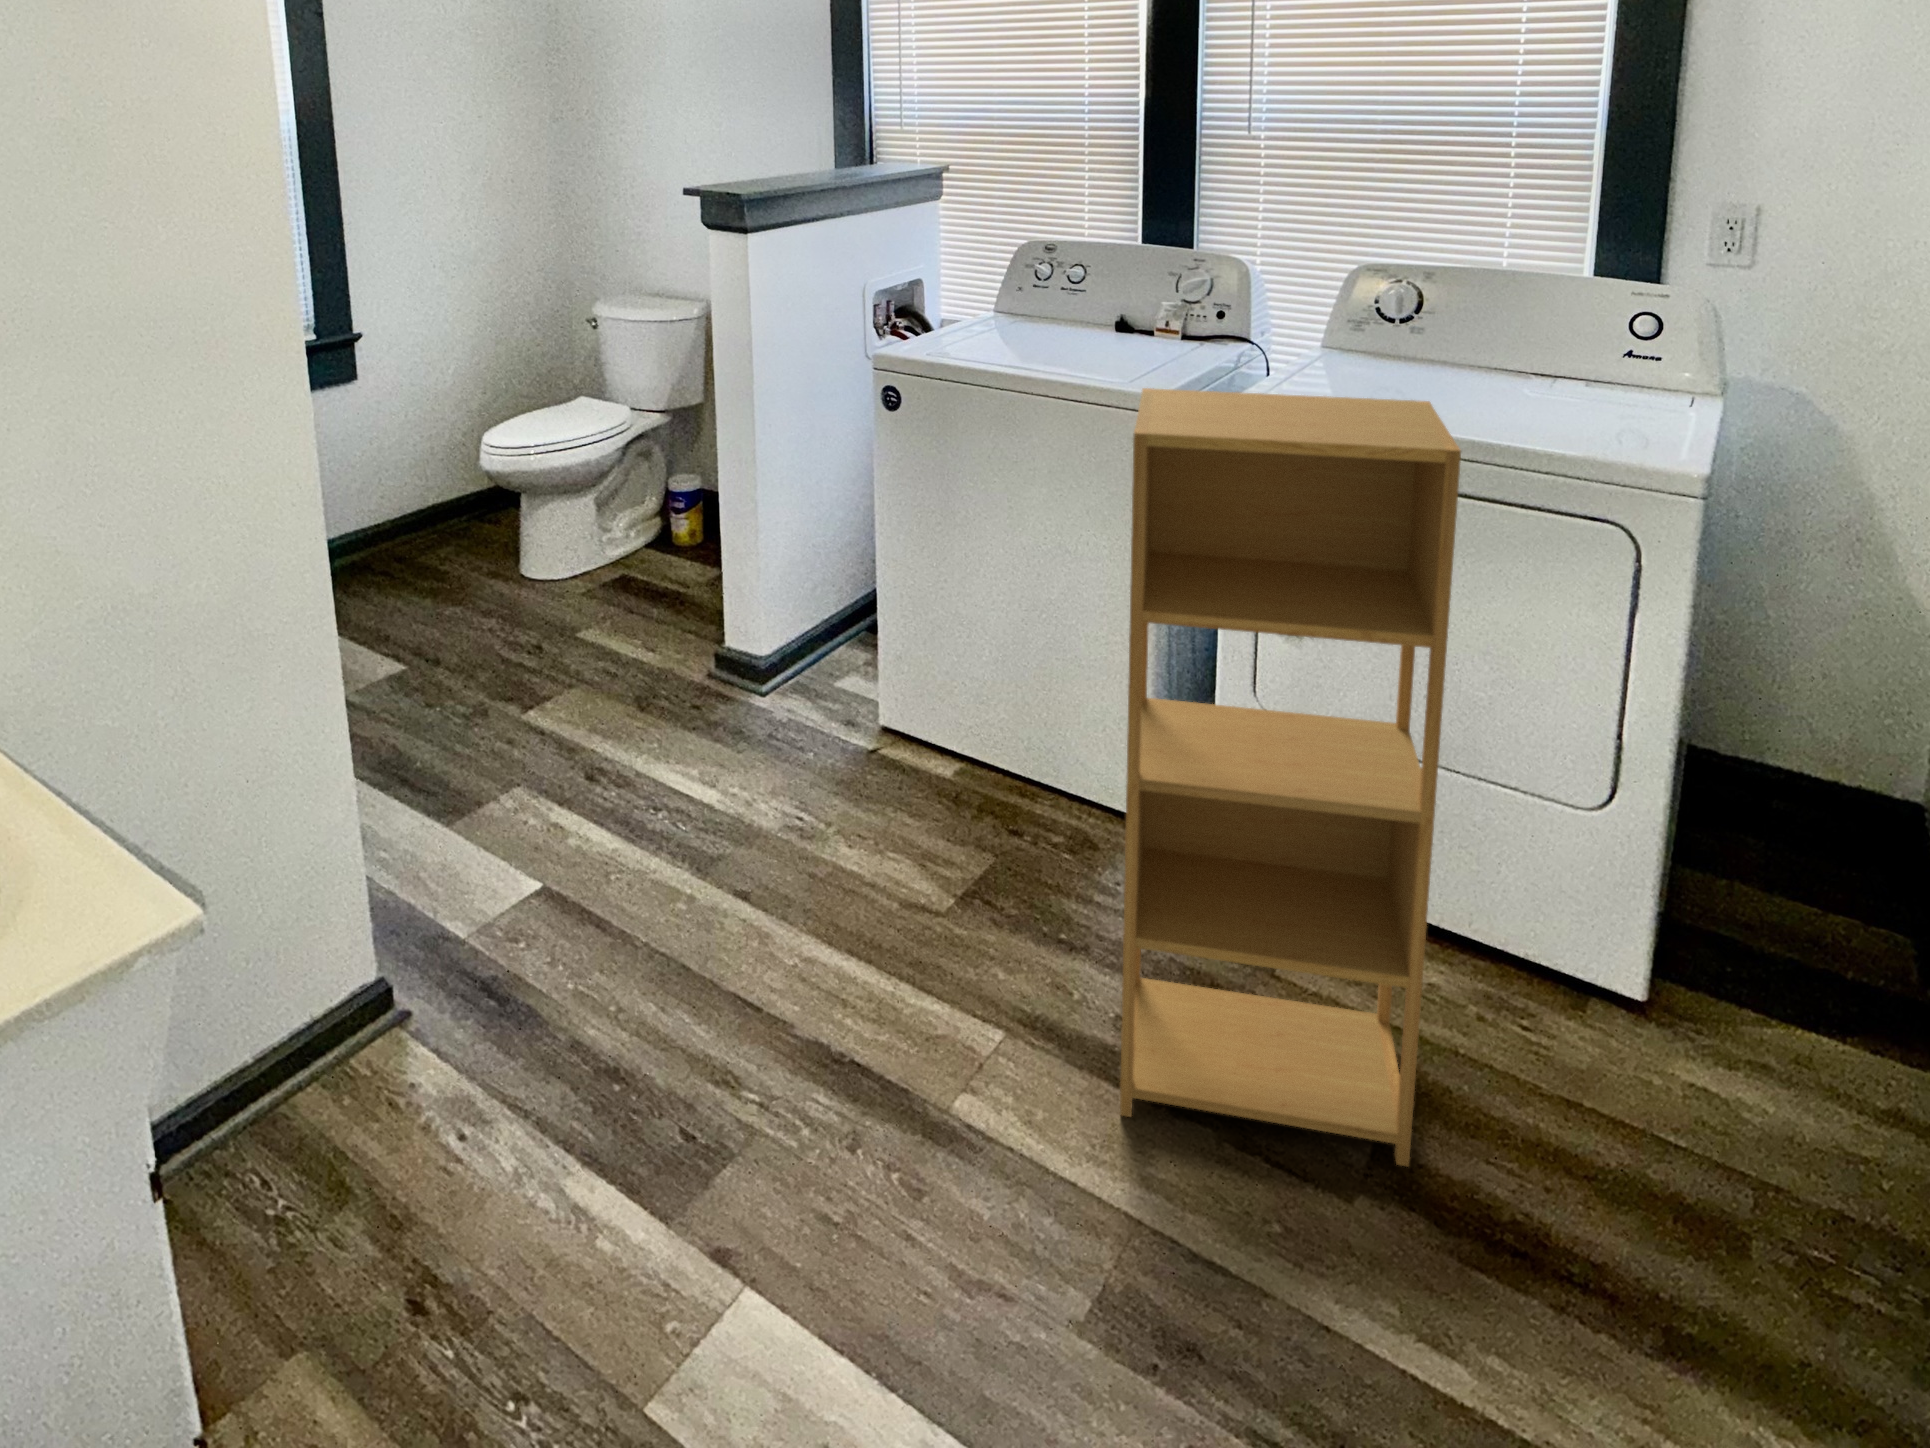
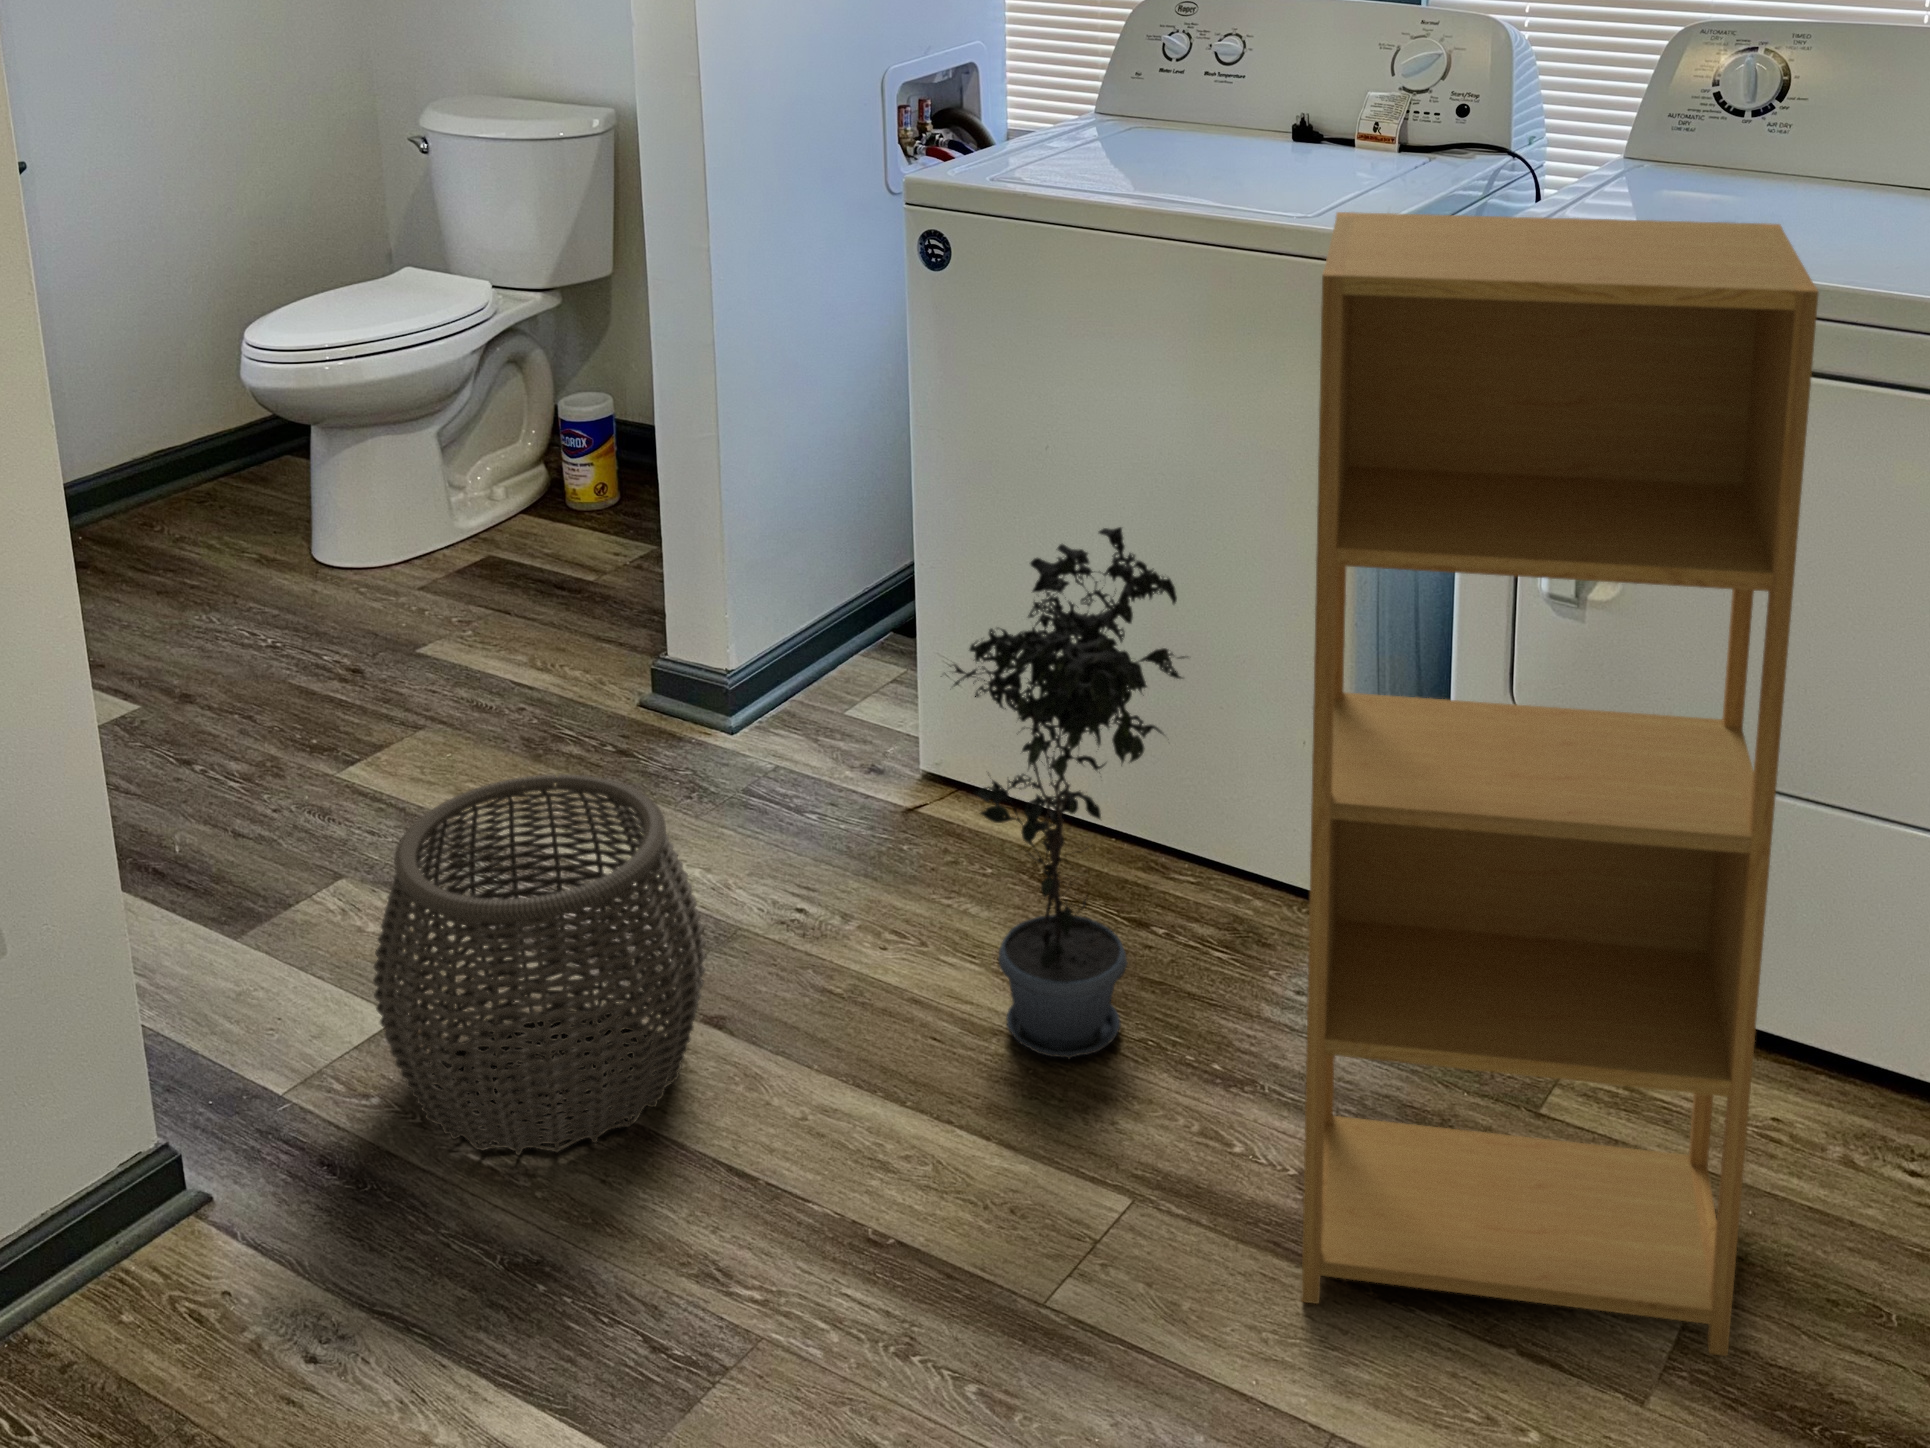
potted plant: none [889,581,1048,930] -> present [953,527,1185,1059]
woven basket: none [522,731,736,990] -> present [373,774,706,1155]

